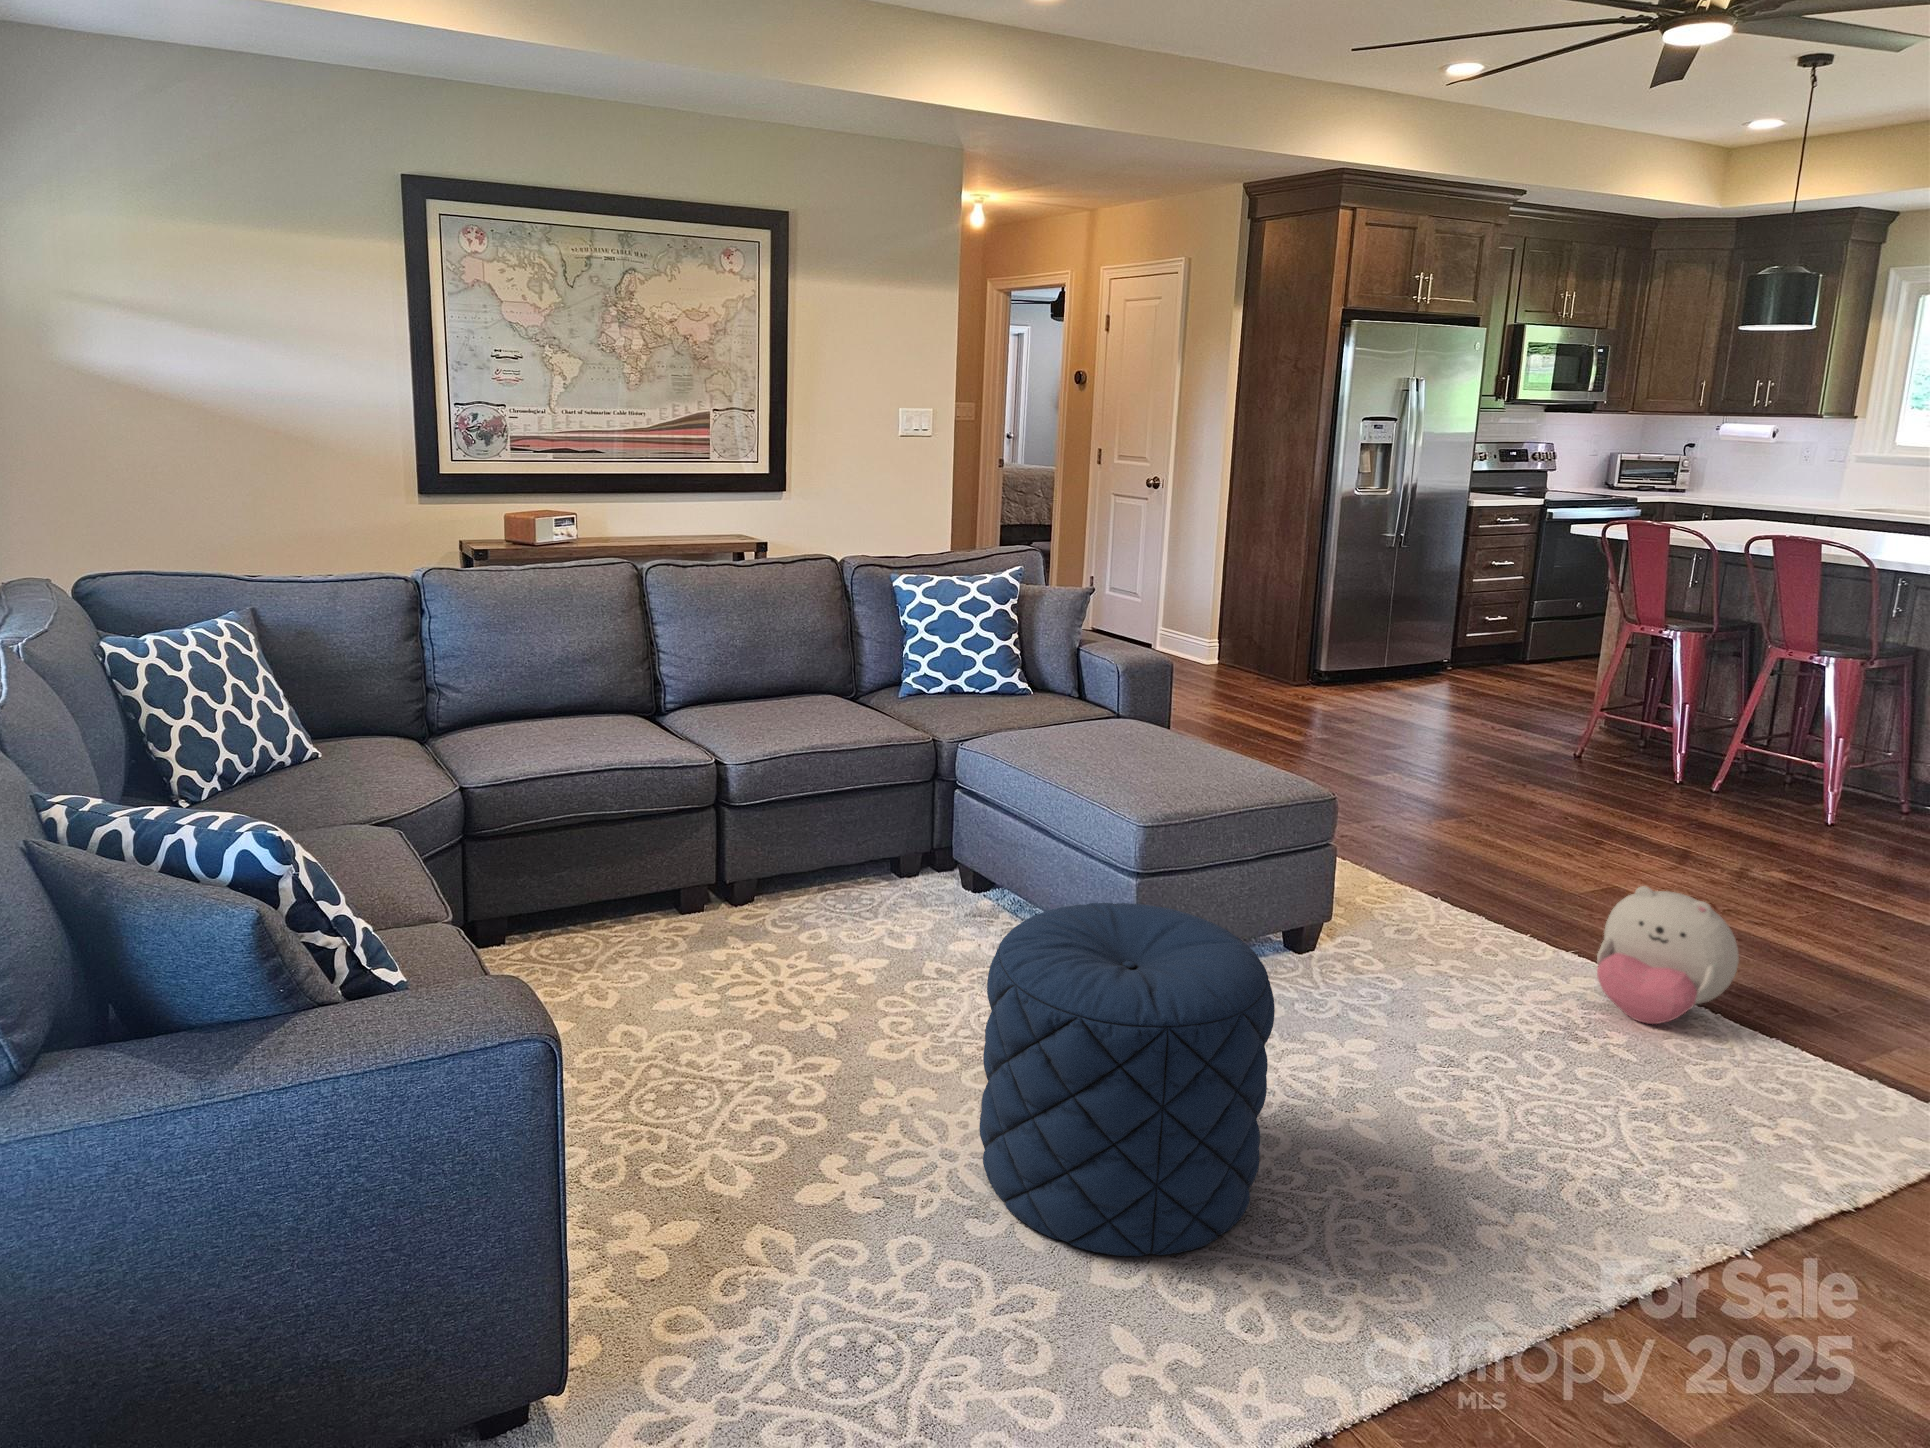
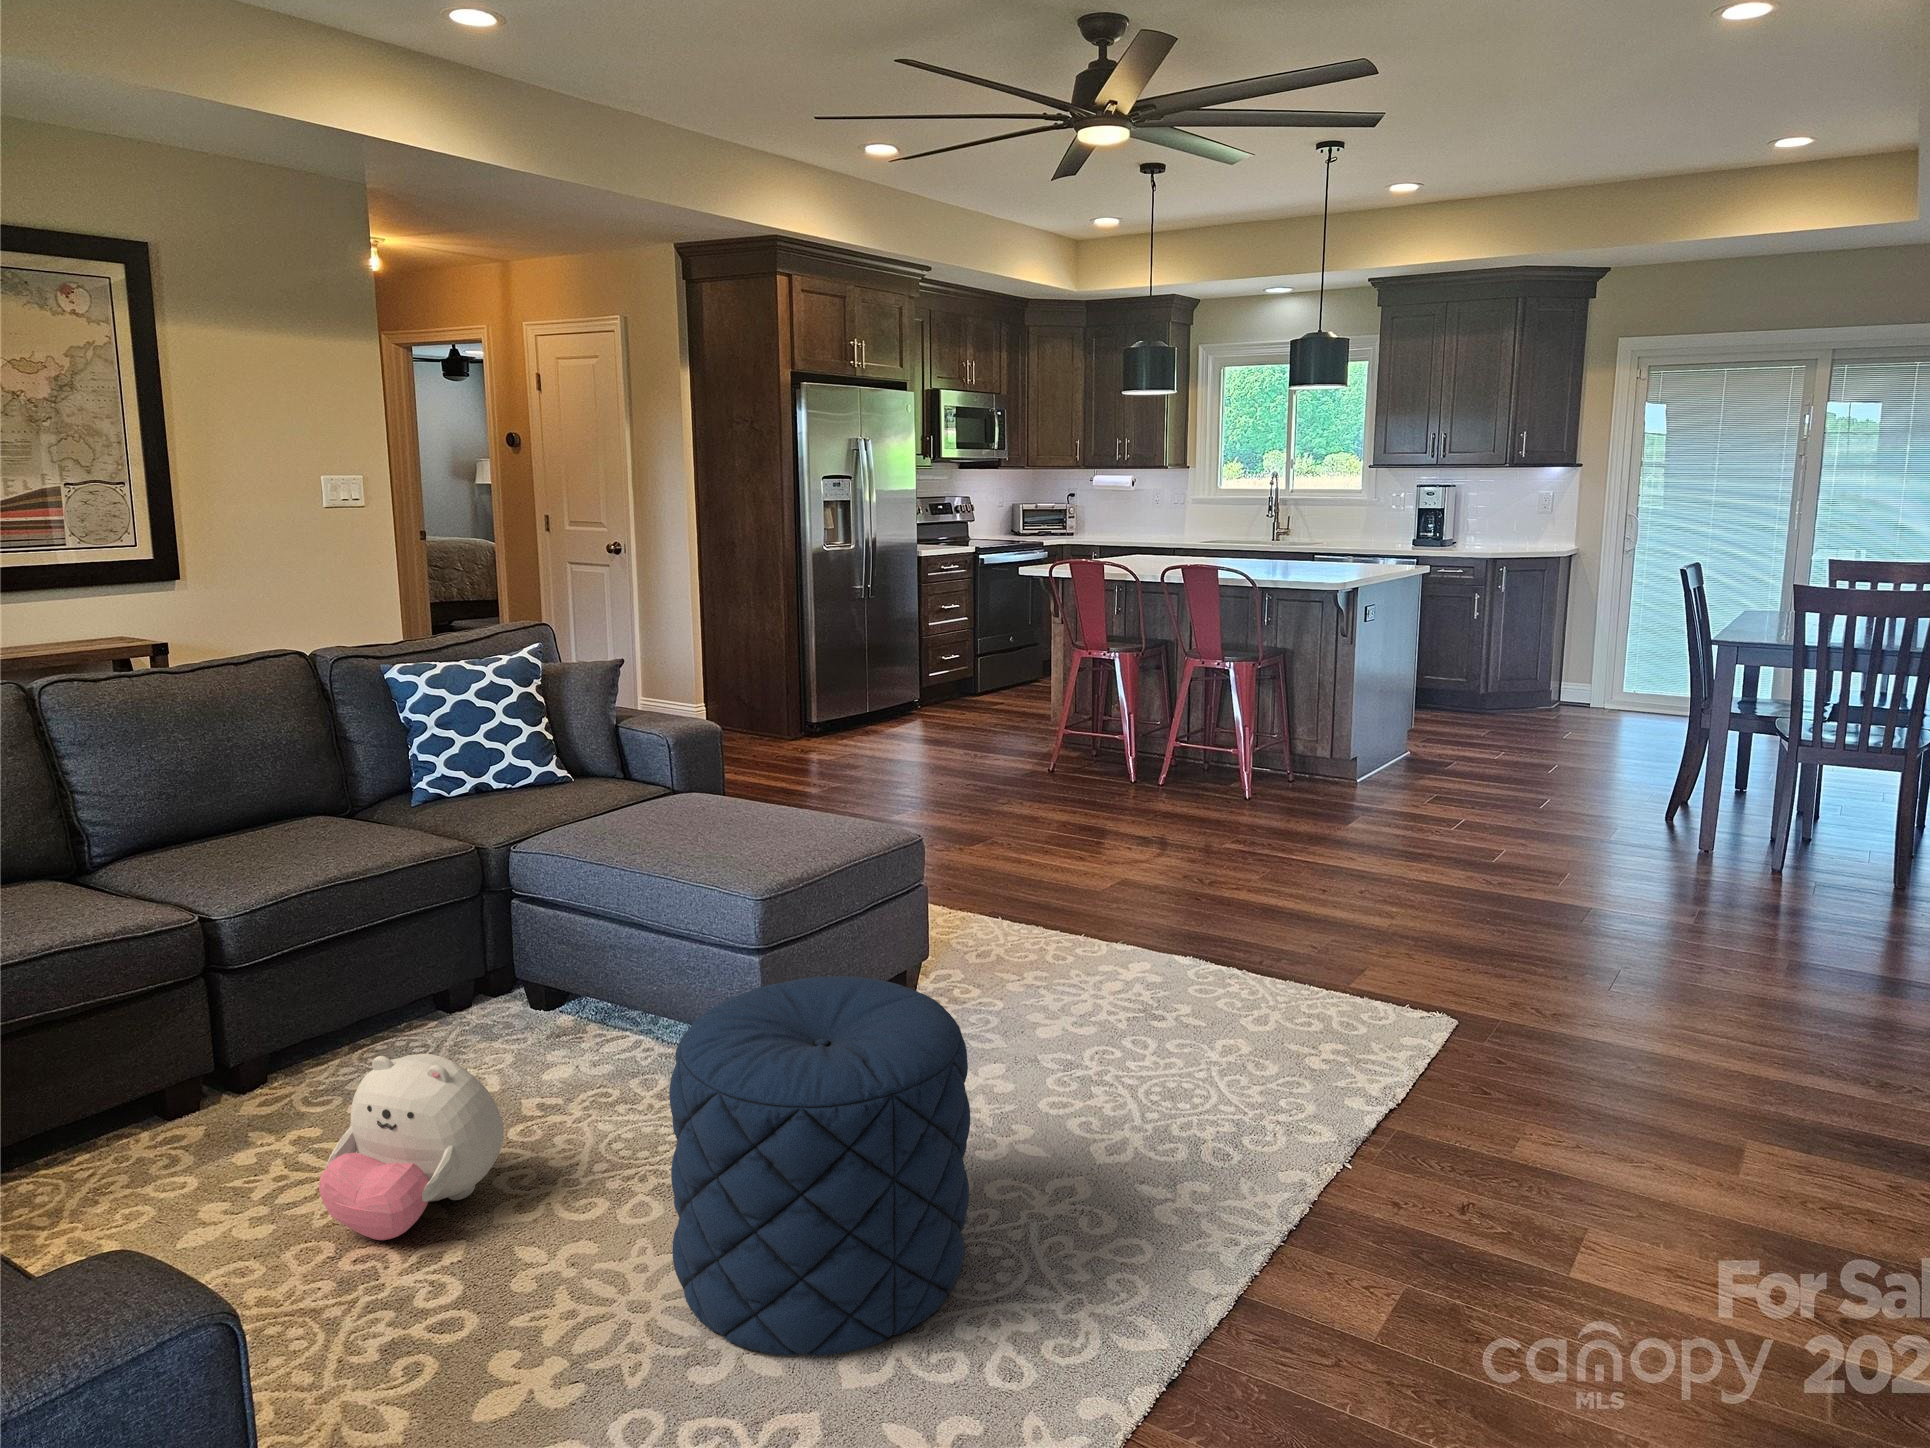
plush toy: present [1597,886,1739,1024] -> present [319,1054,504,1240]

